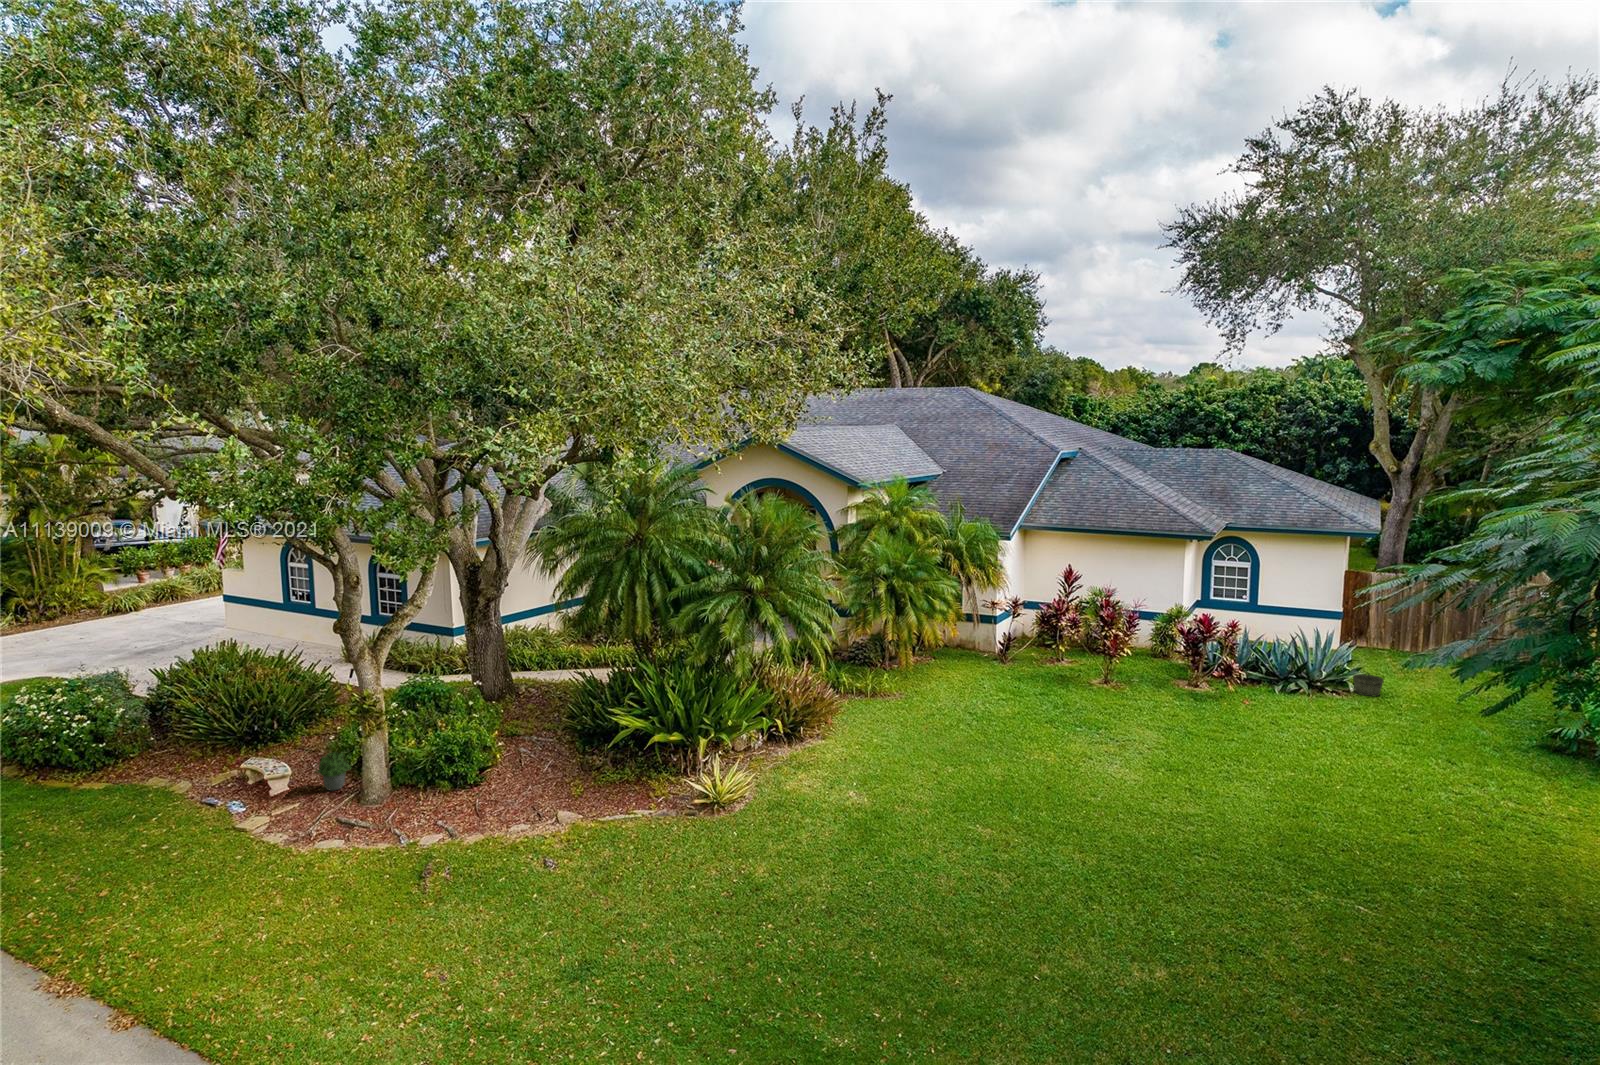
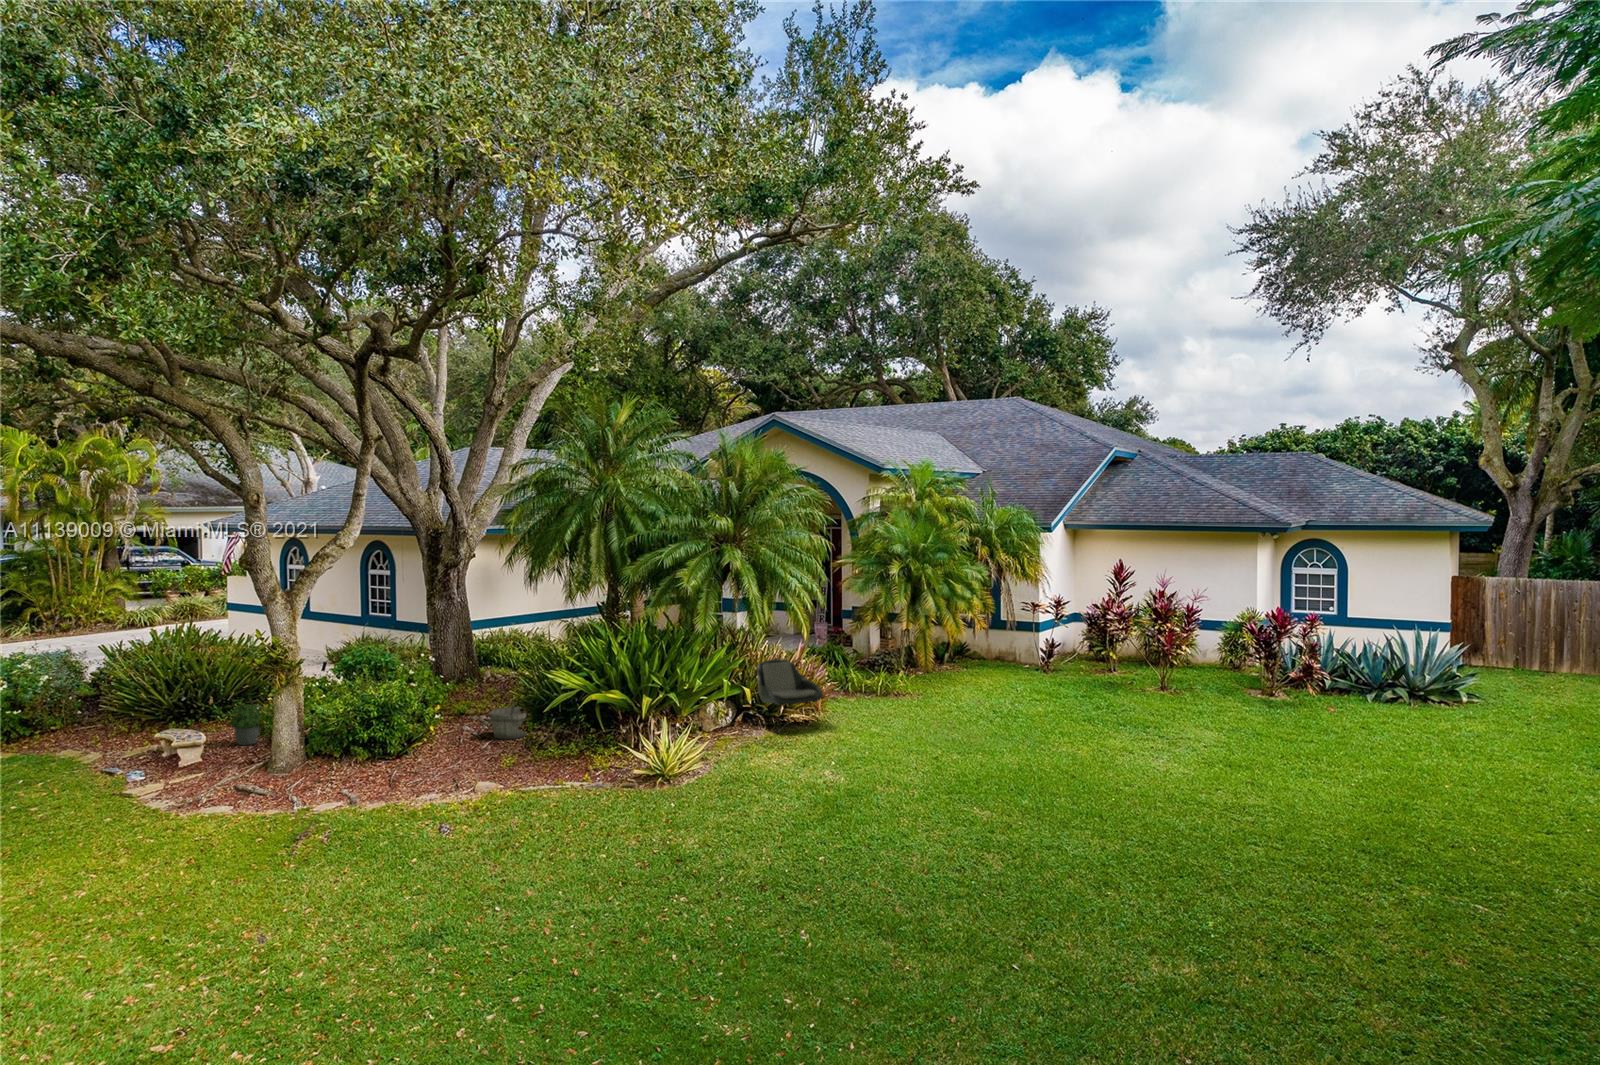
wooden bucket: present [1353,674,1384,696] -> present [490,706,526,739]
lounge chair: none [777,685,838,755] -> present [755,659,823,734]

